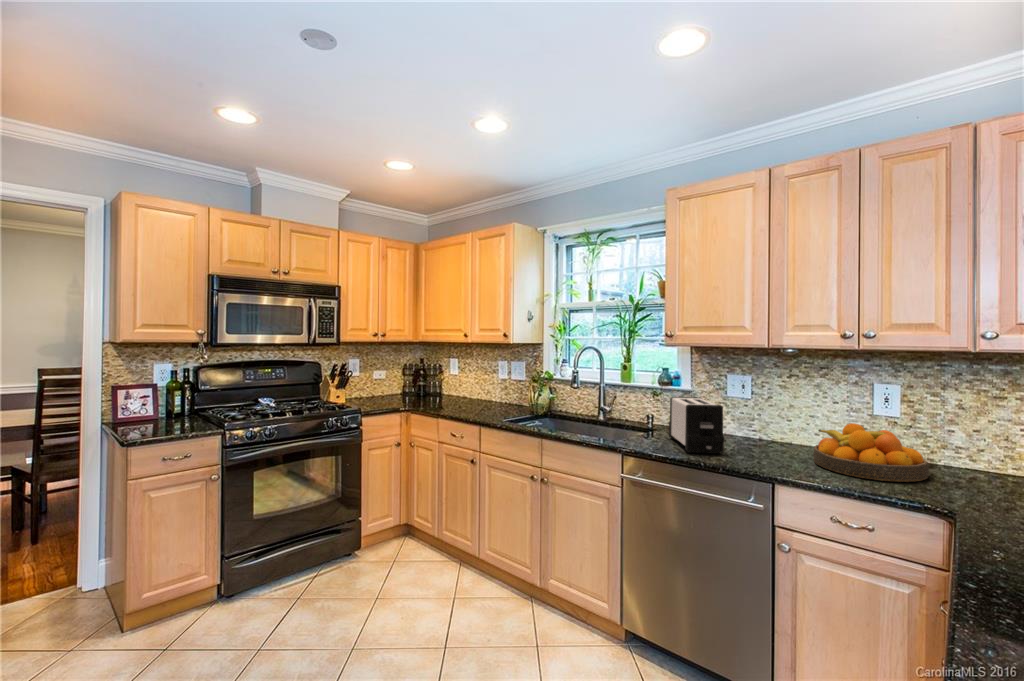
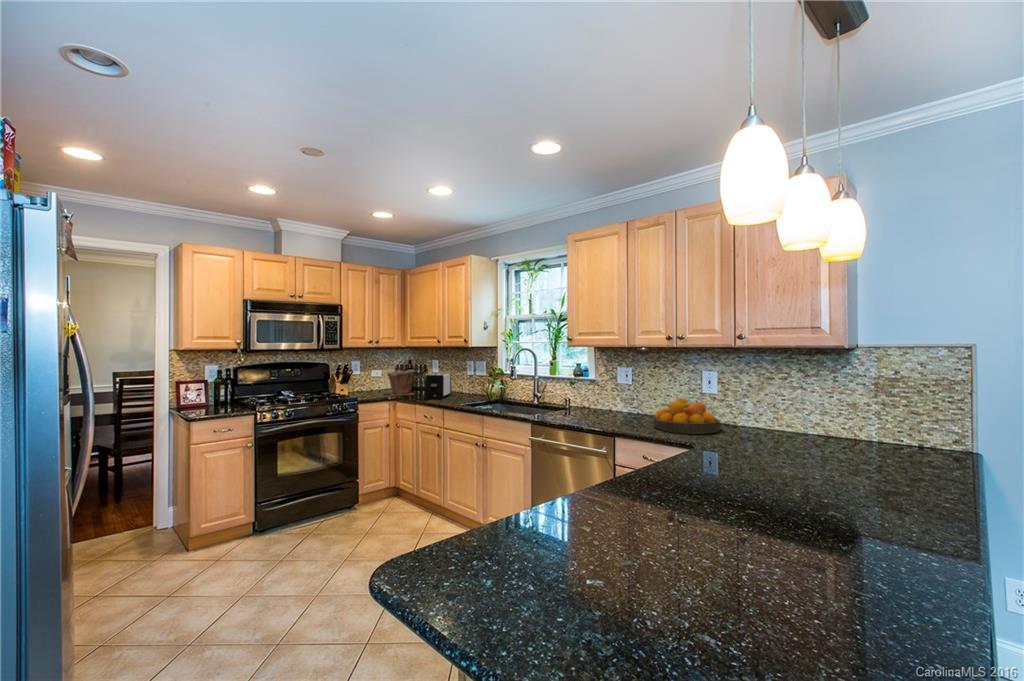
plant pot: none [396,371,432,405] -> present [387,370,414,396]
toaster: present [669,397,724,454] -> present [425,373,452,399]

